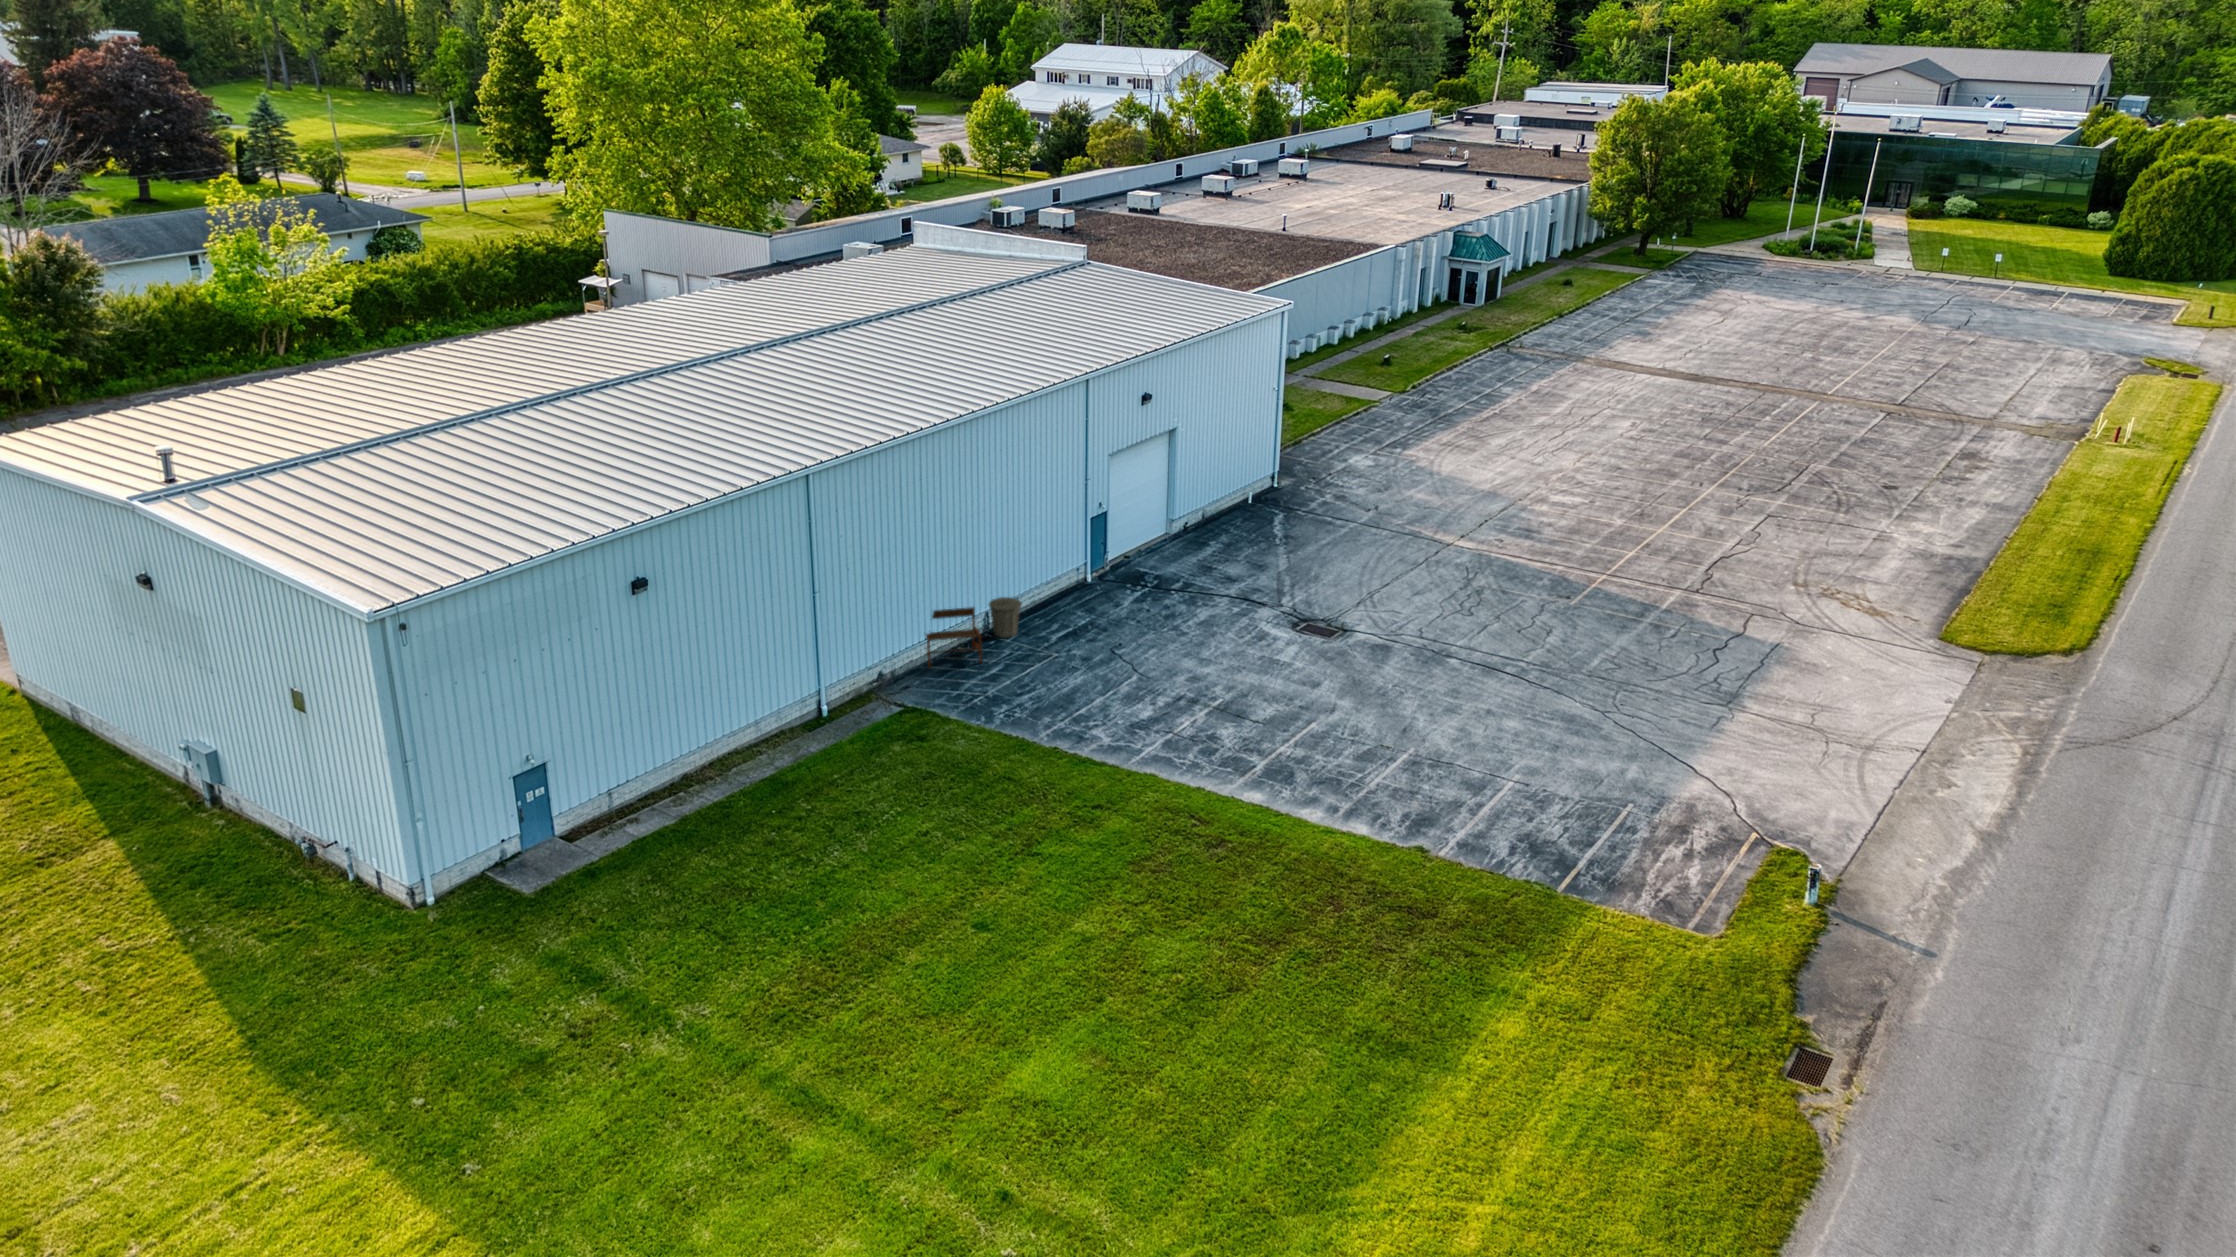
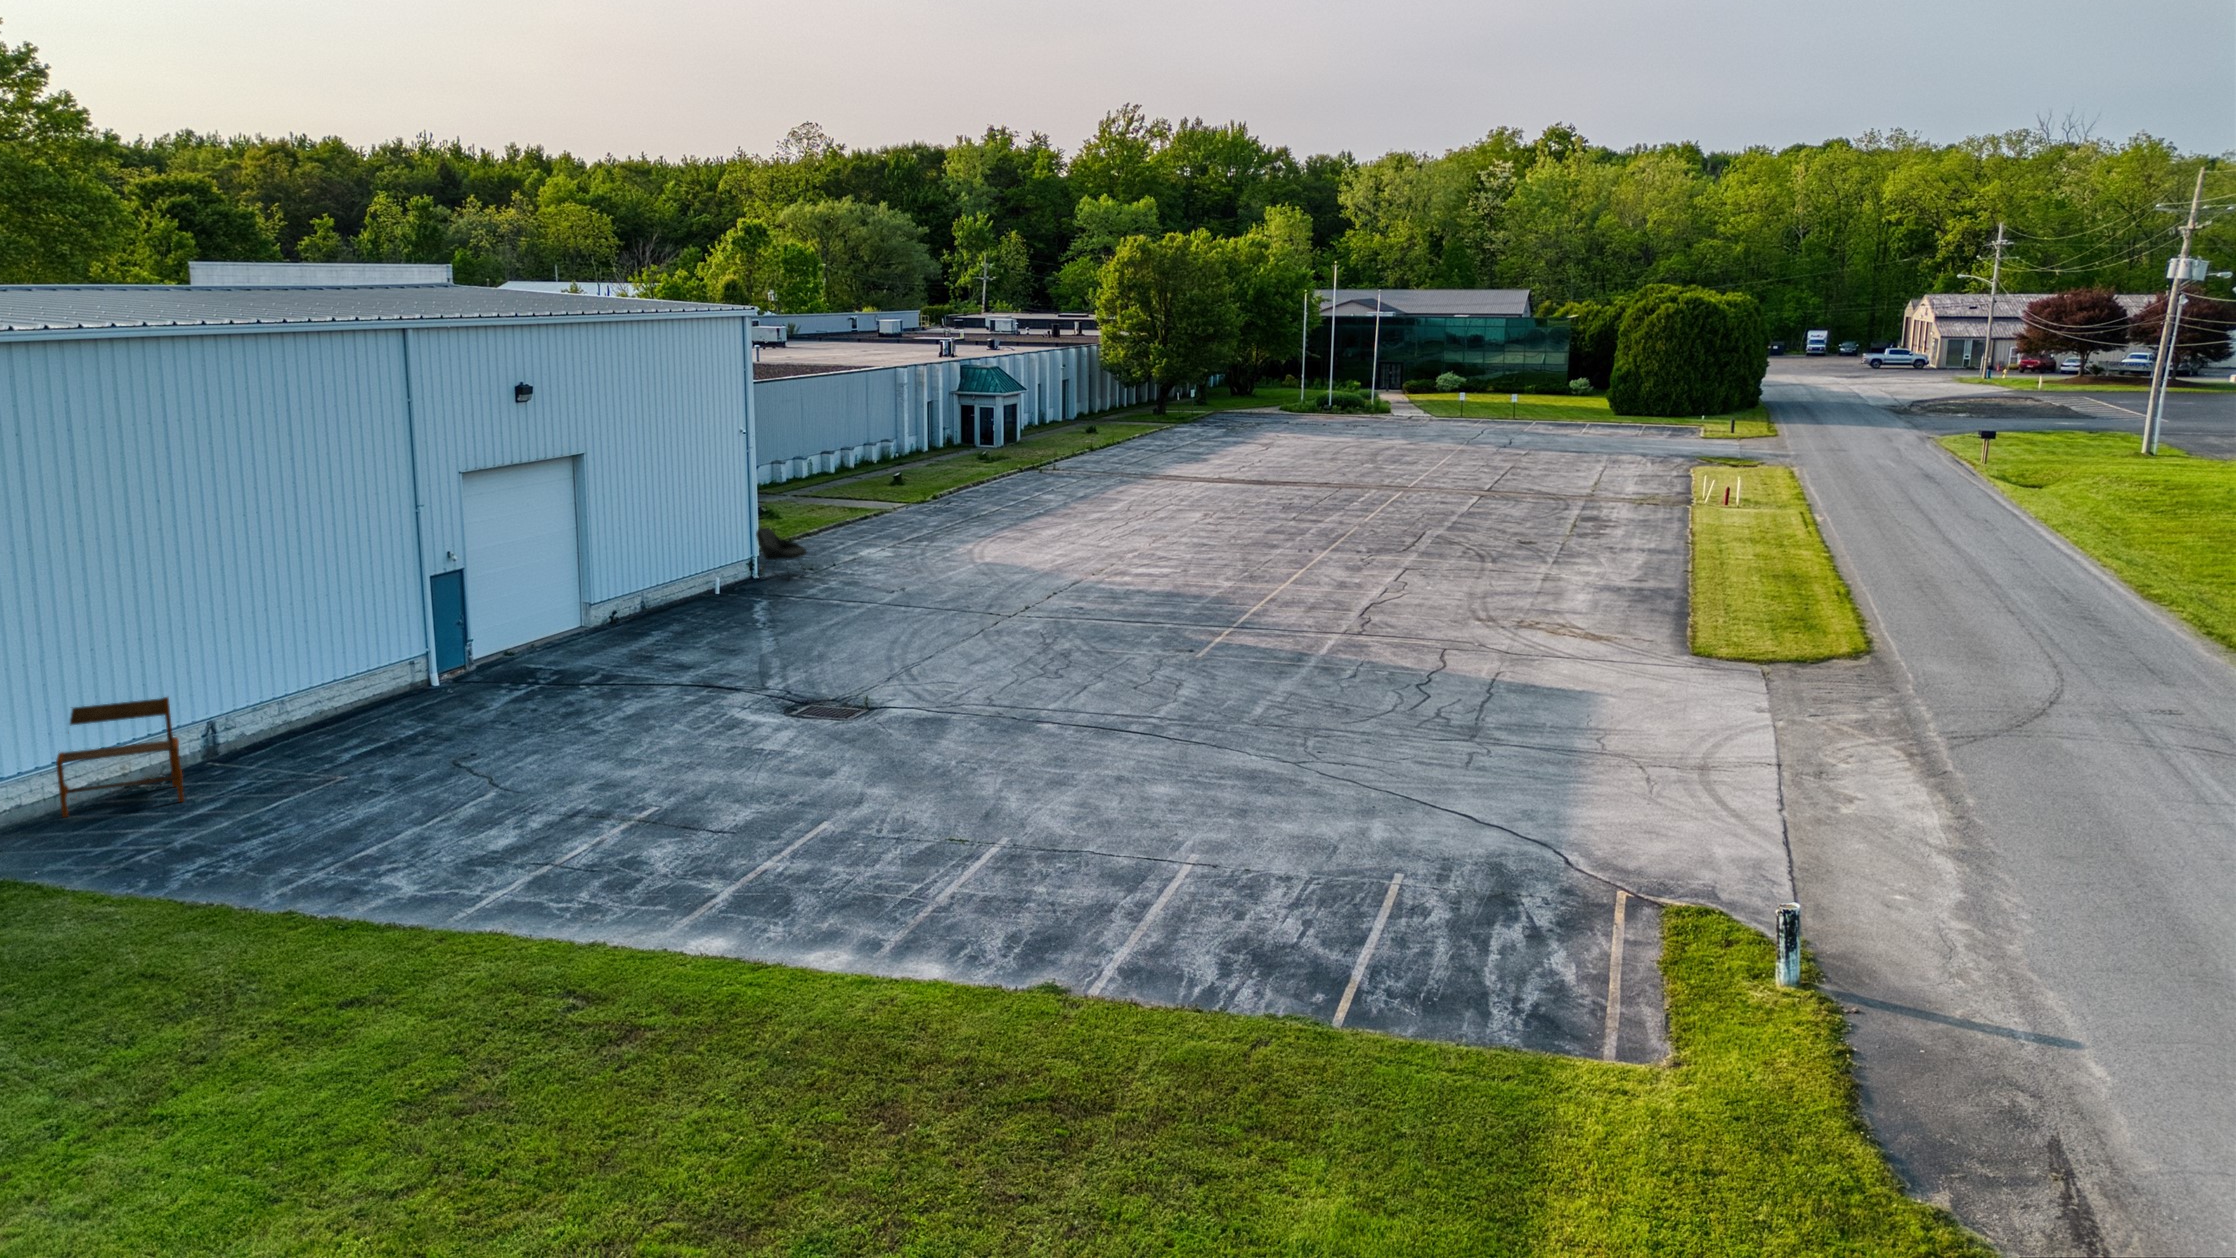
lounge chair: none [1275,449,1312,491] -> present [756,528,807,581]
trash can: present [989,597,1022,638] -> none [215,693,283,764]

